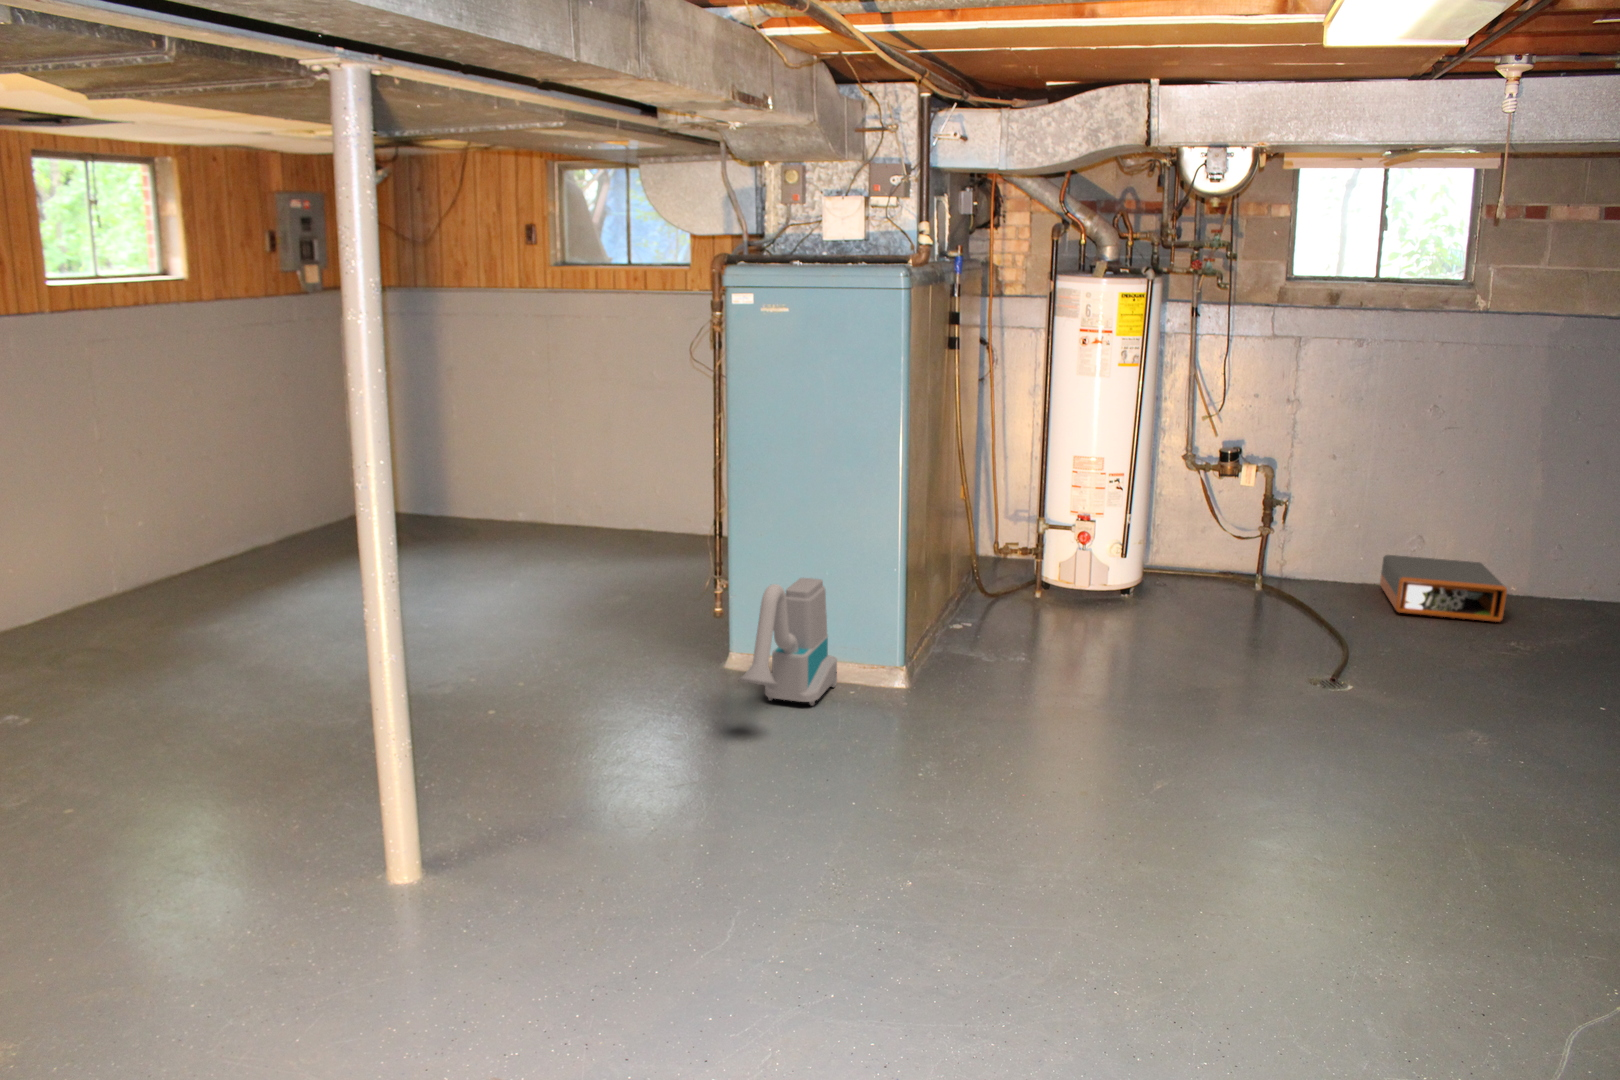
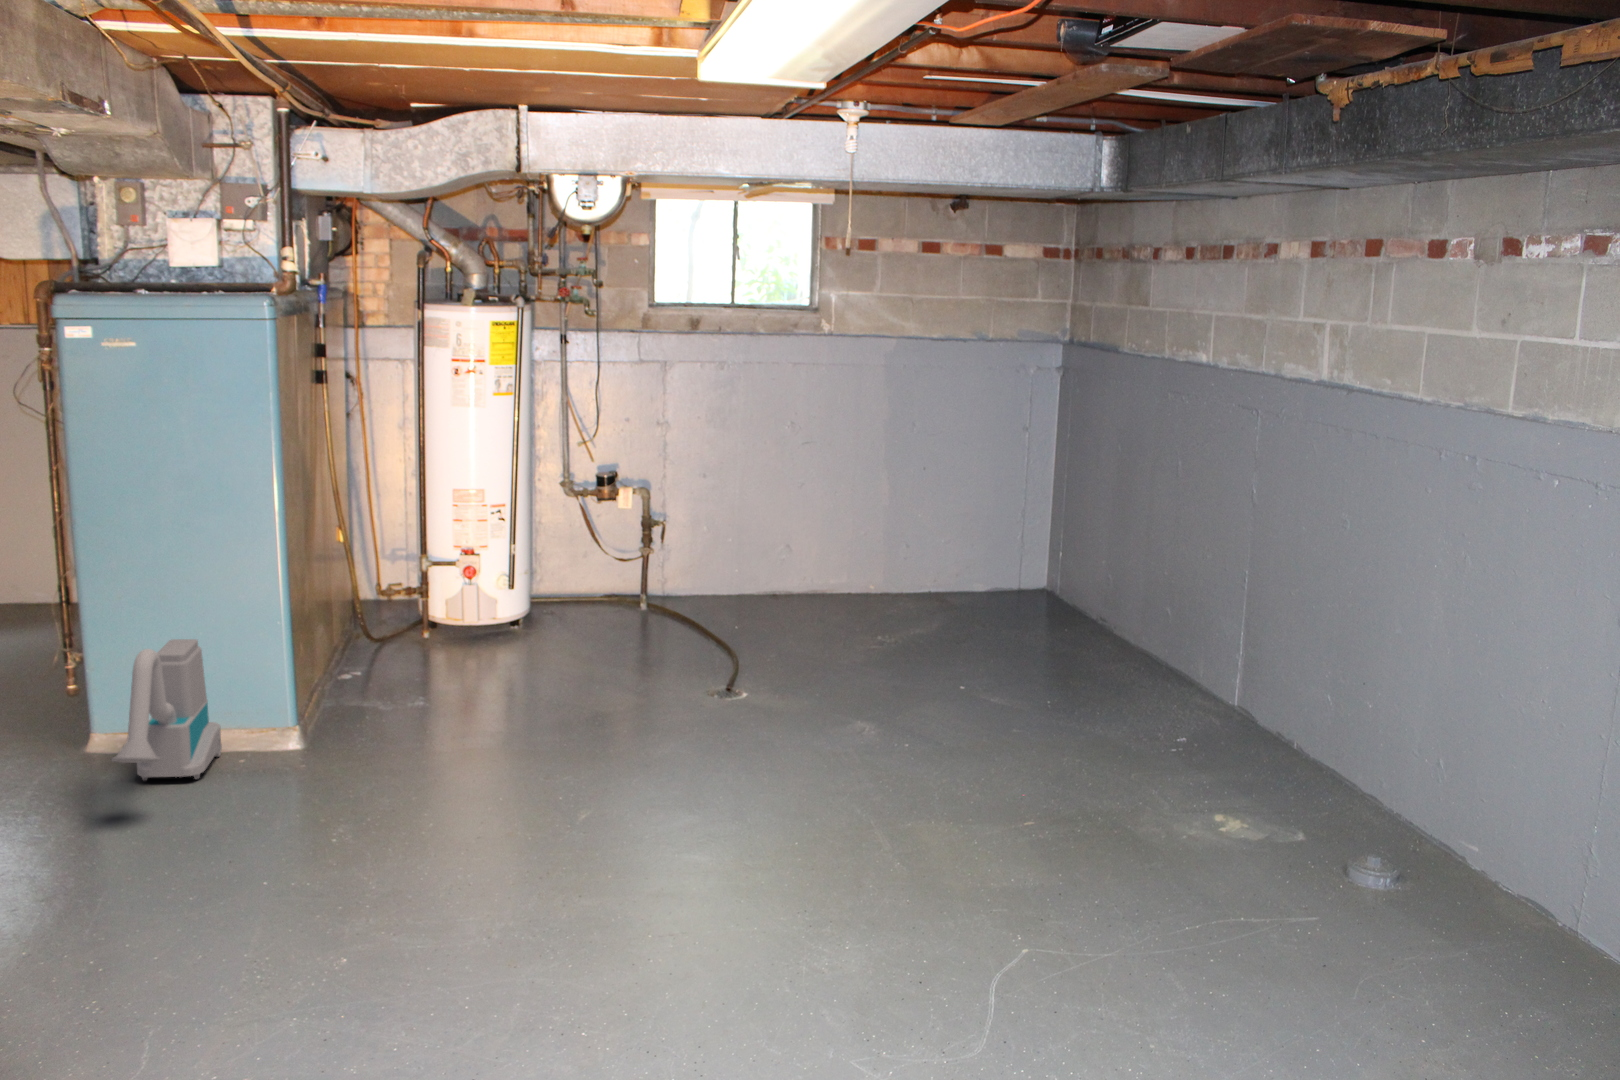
storage box: present [1380,555,1507,622] -> none [750,566,854,619]

